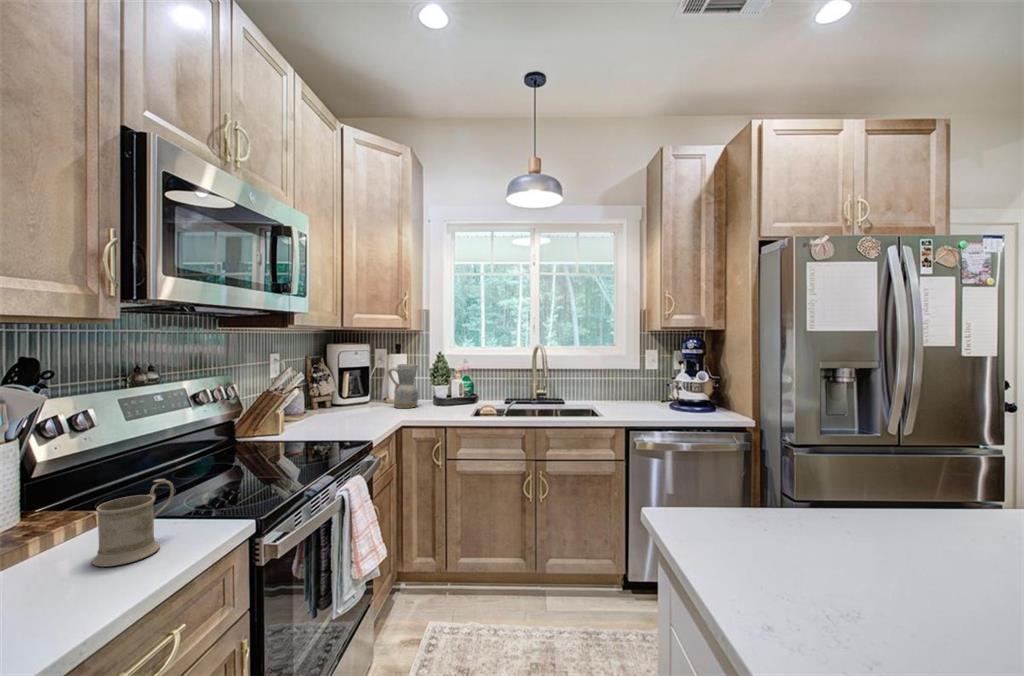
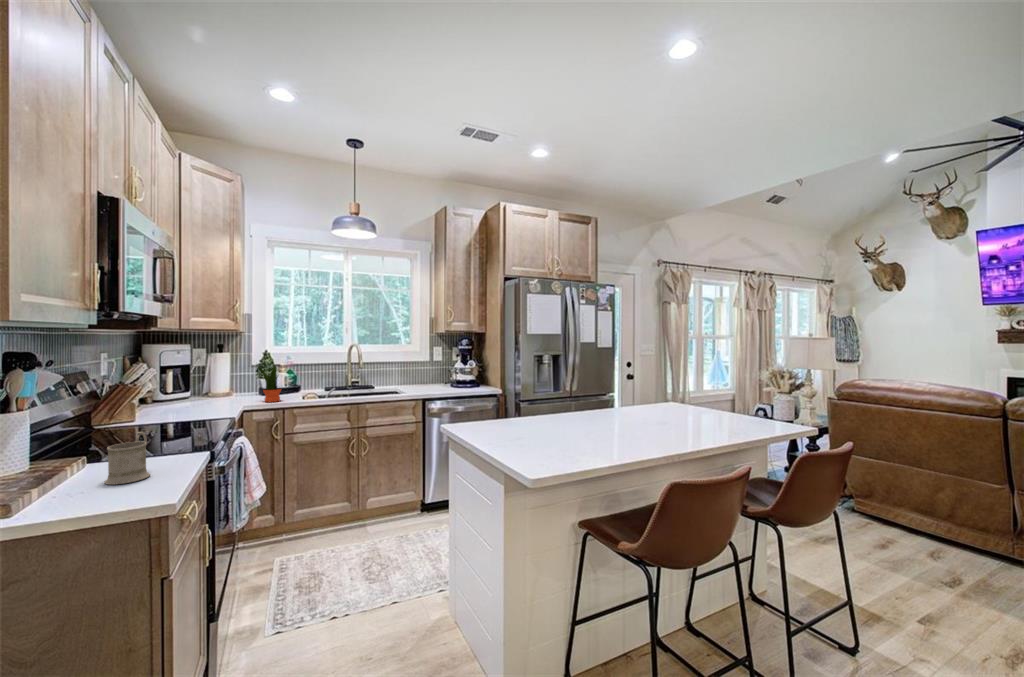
ceramic pitcher: present [388,364,418,408] -> none [216,361,247,399]
potted plant: none [420,368,447,417] -> present [257,365,281,402]

